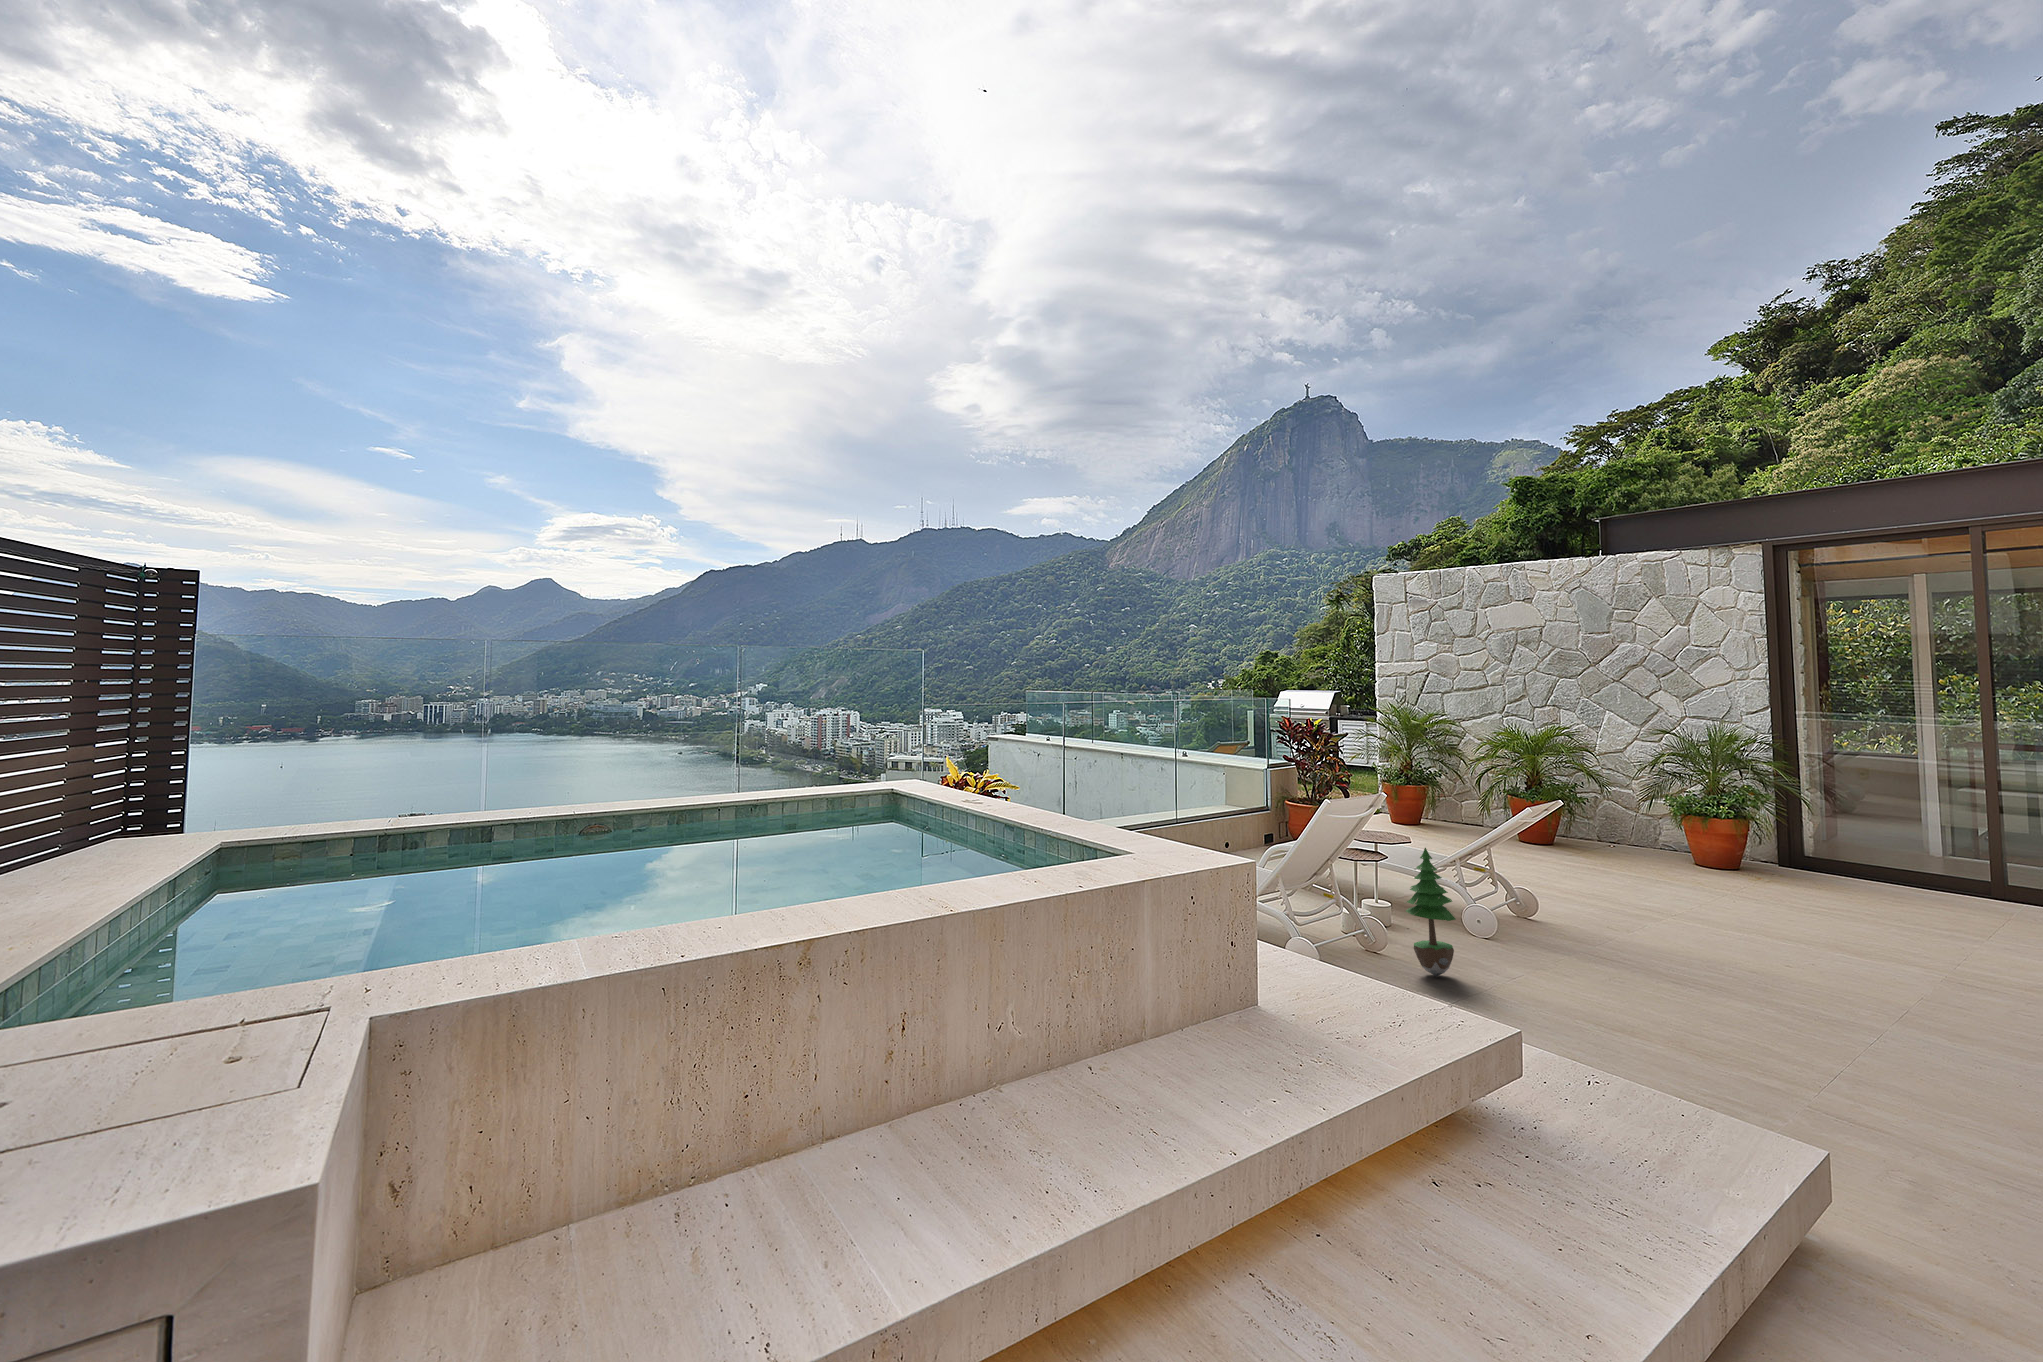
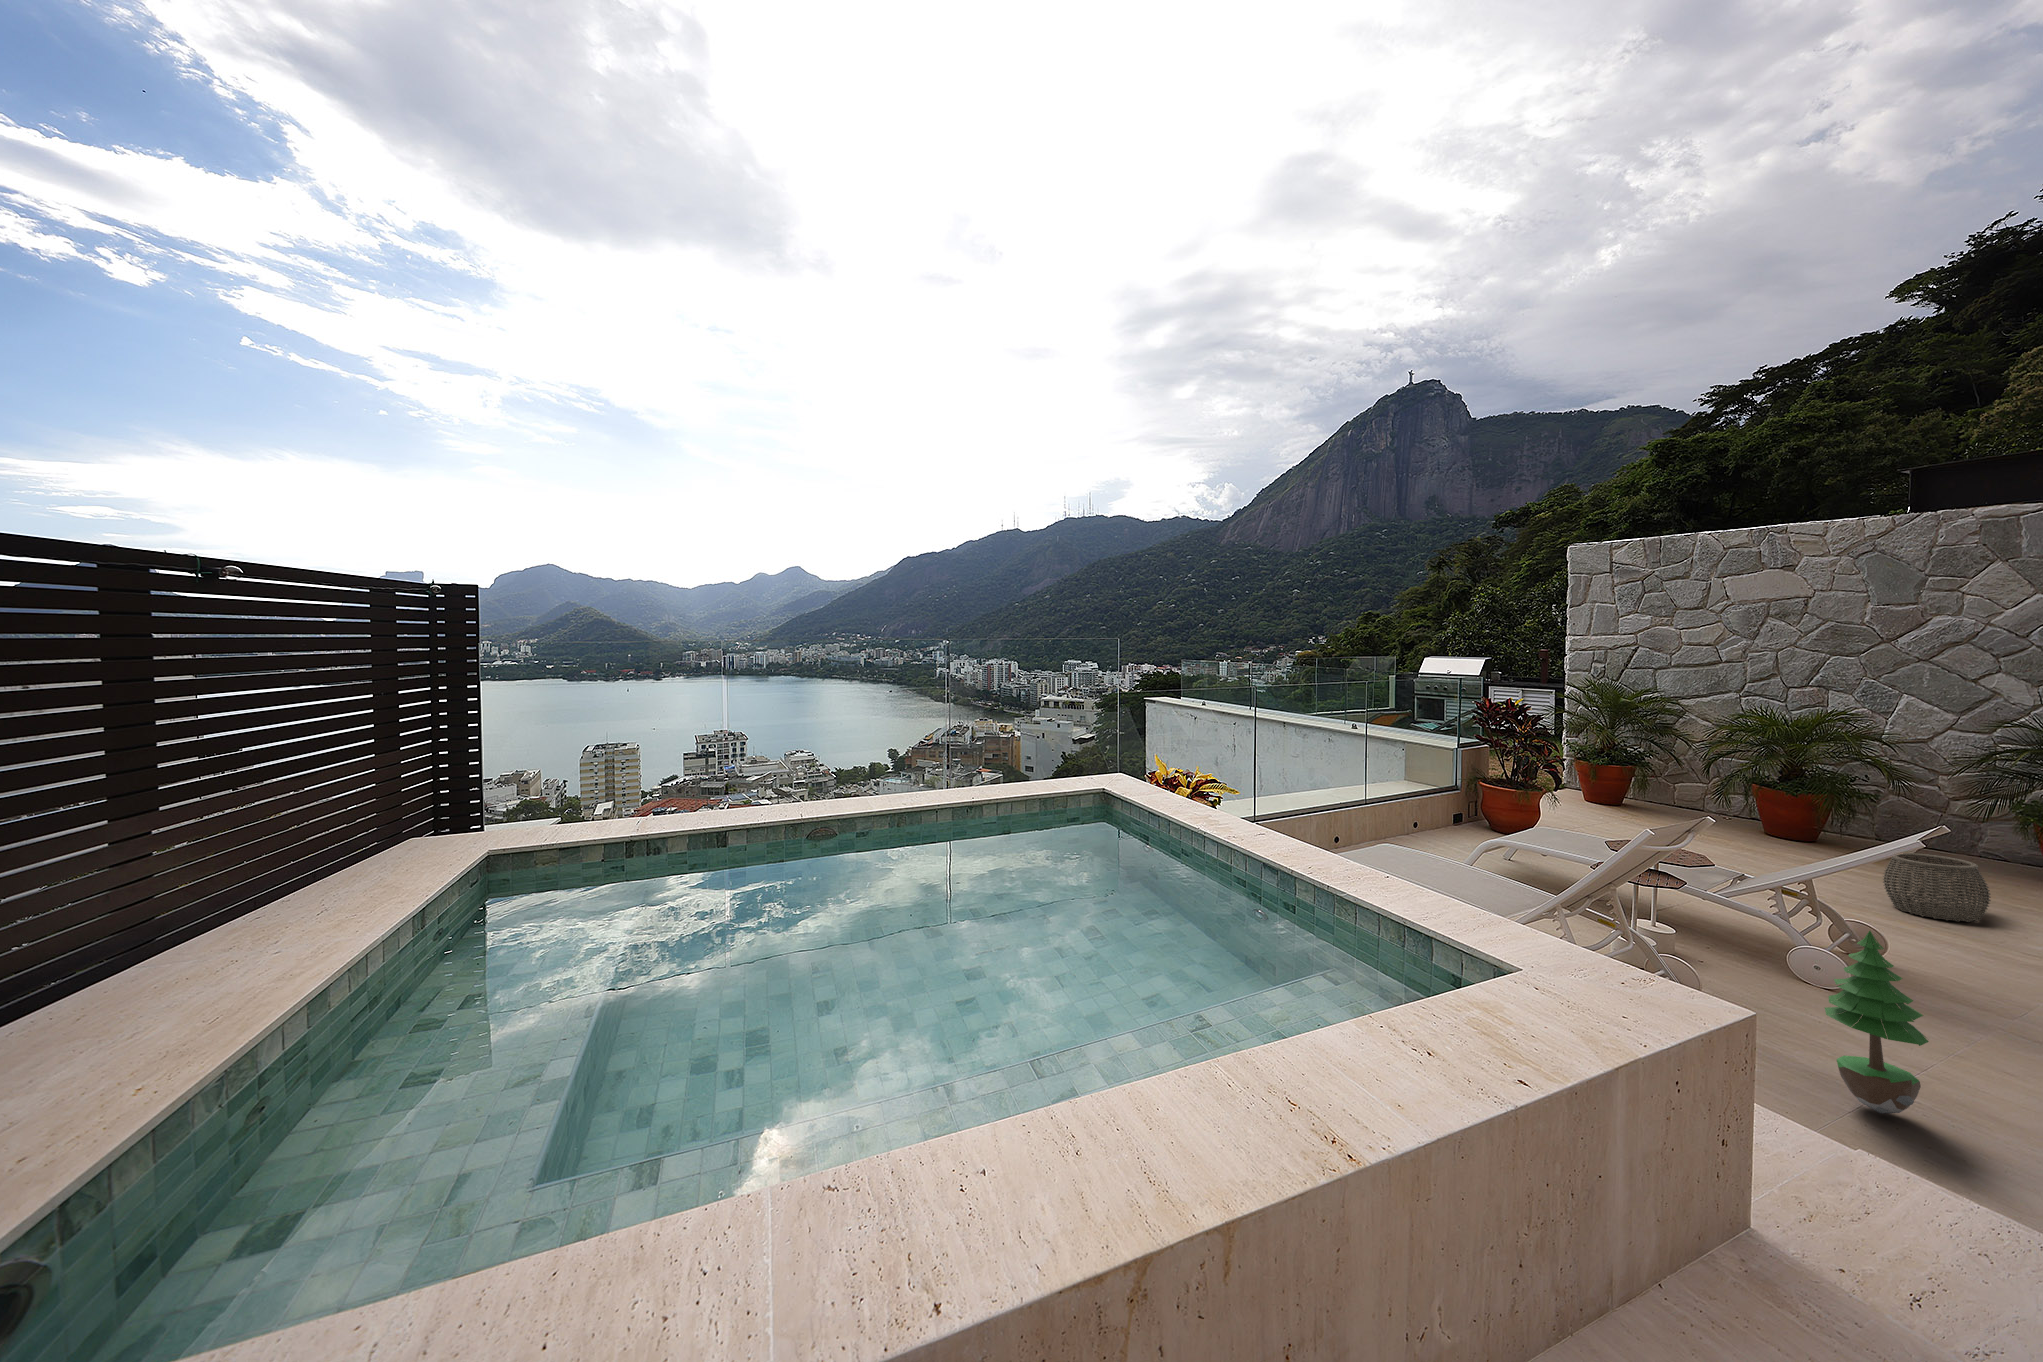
woven basket: none [1555,830,1617,880] -> present [1883,853,1991,922]

